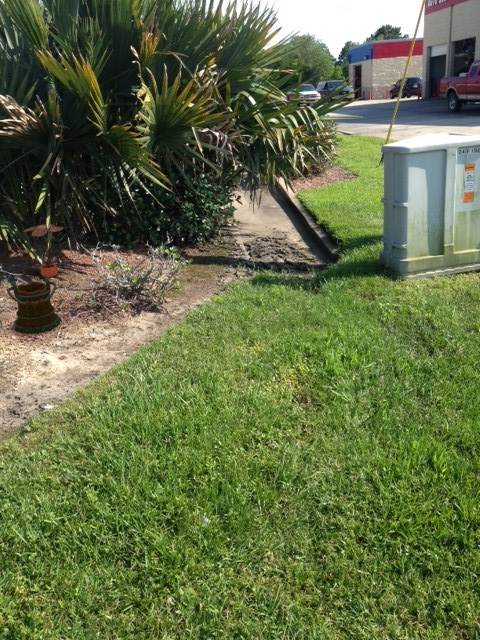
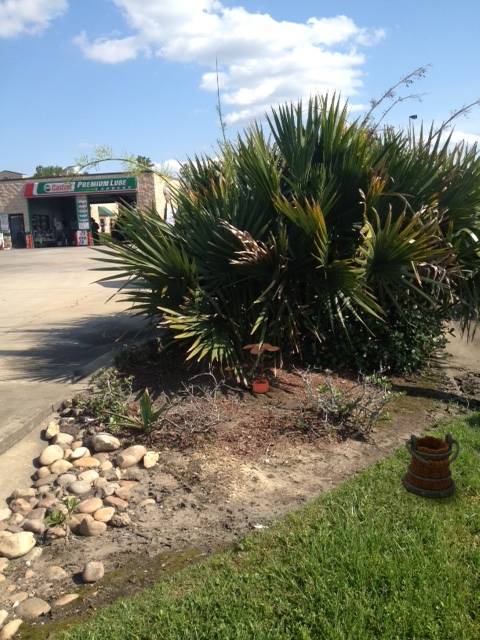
bucket: present [7,277,61,333] -> present [401,433,460,497]

